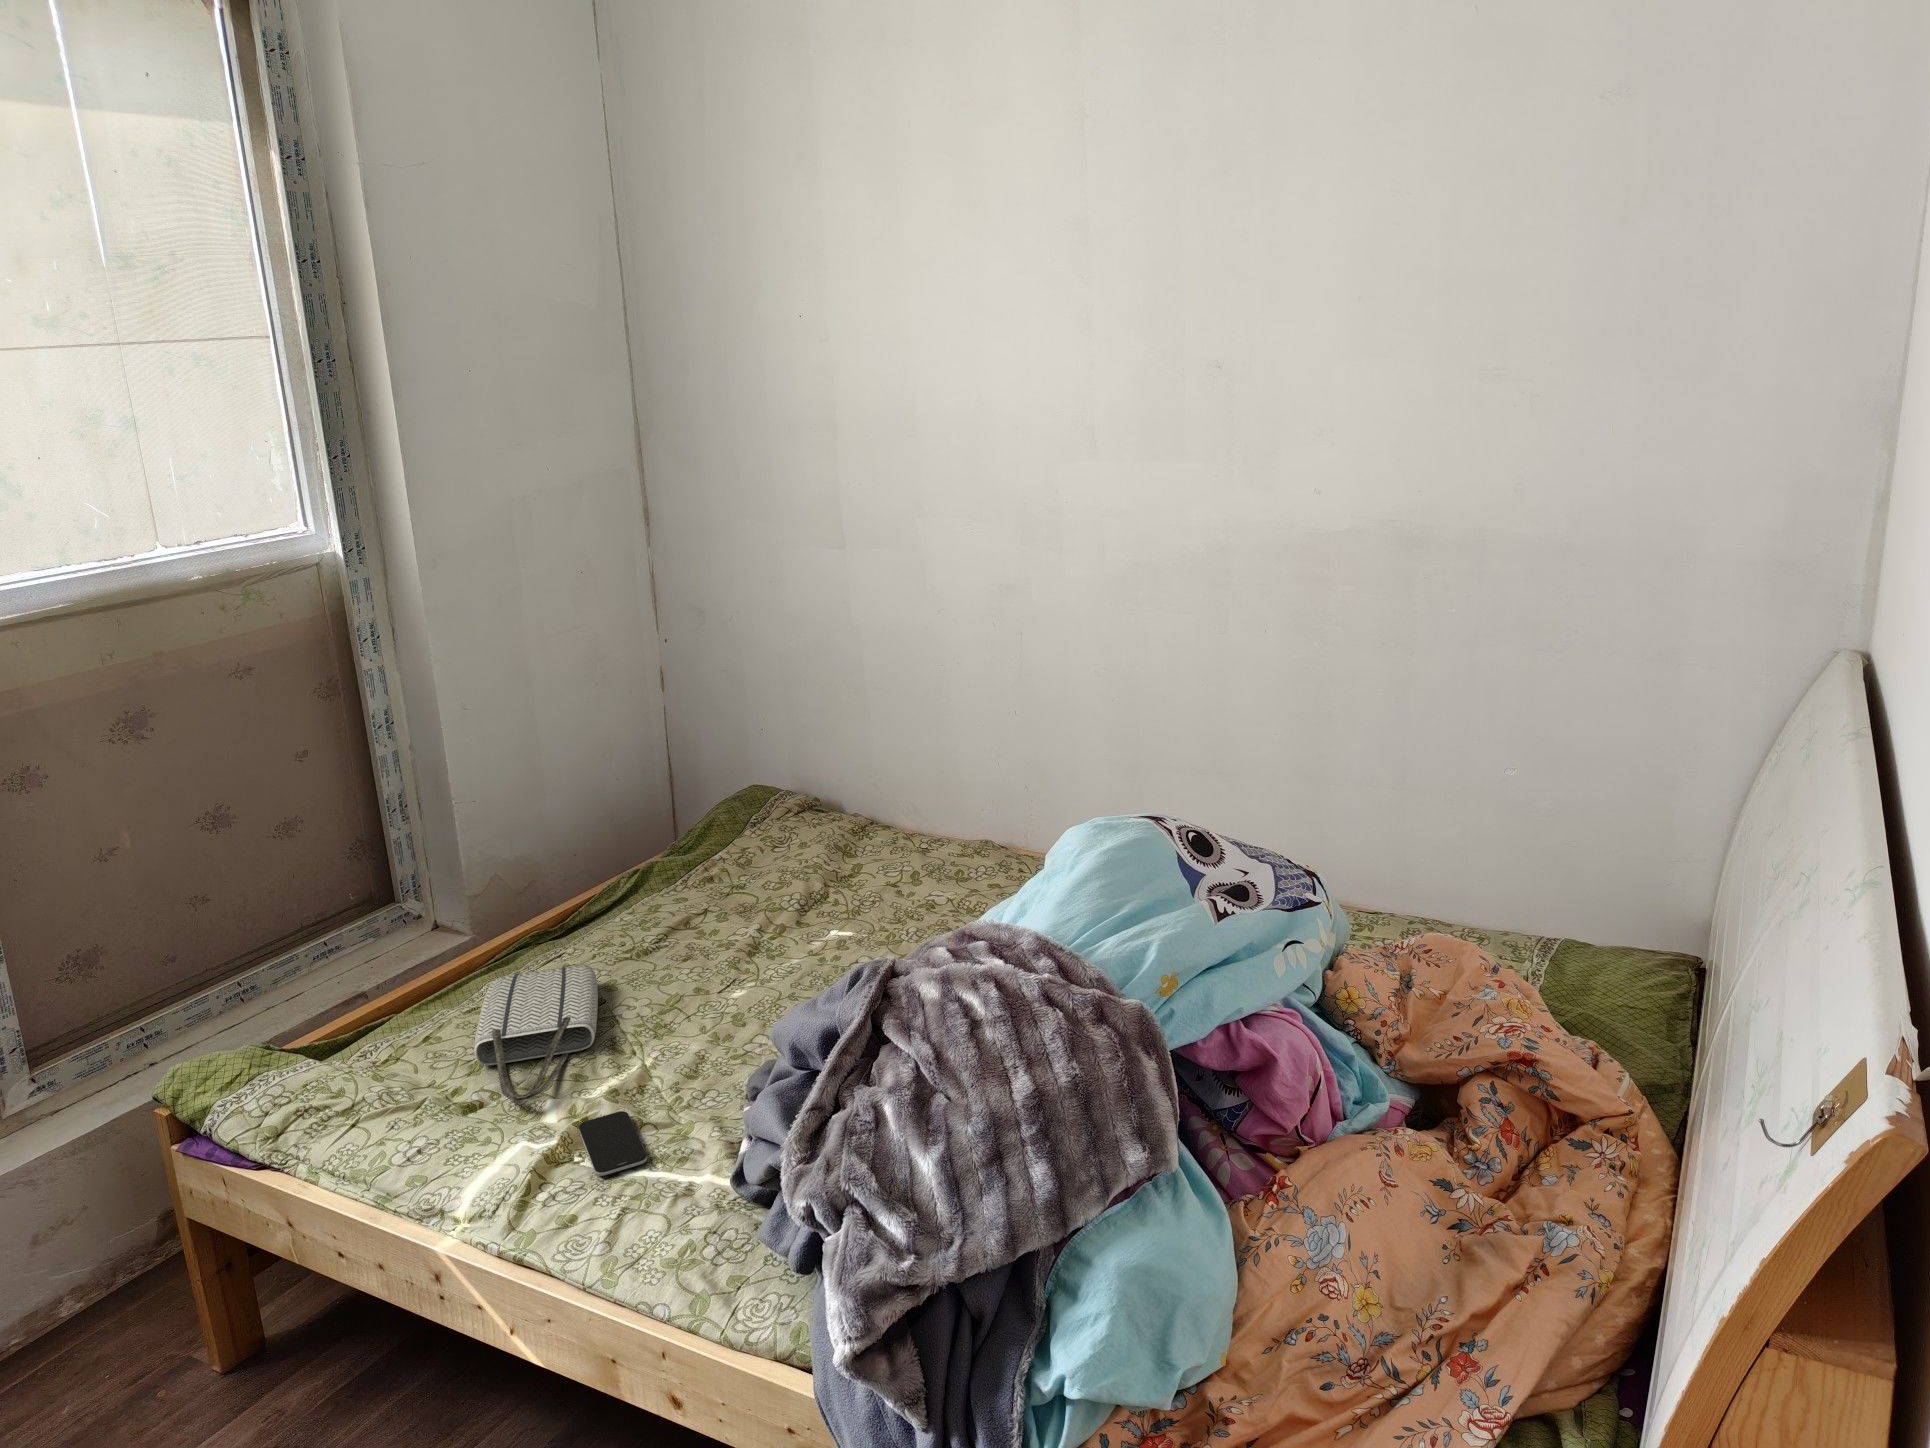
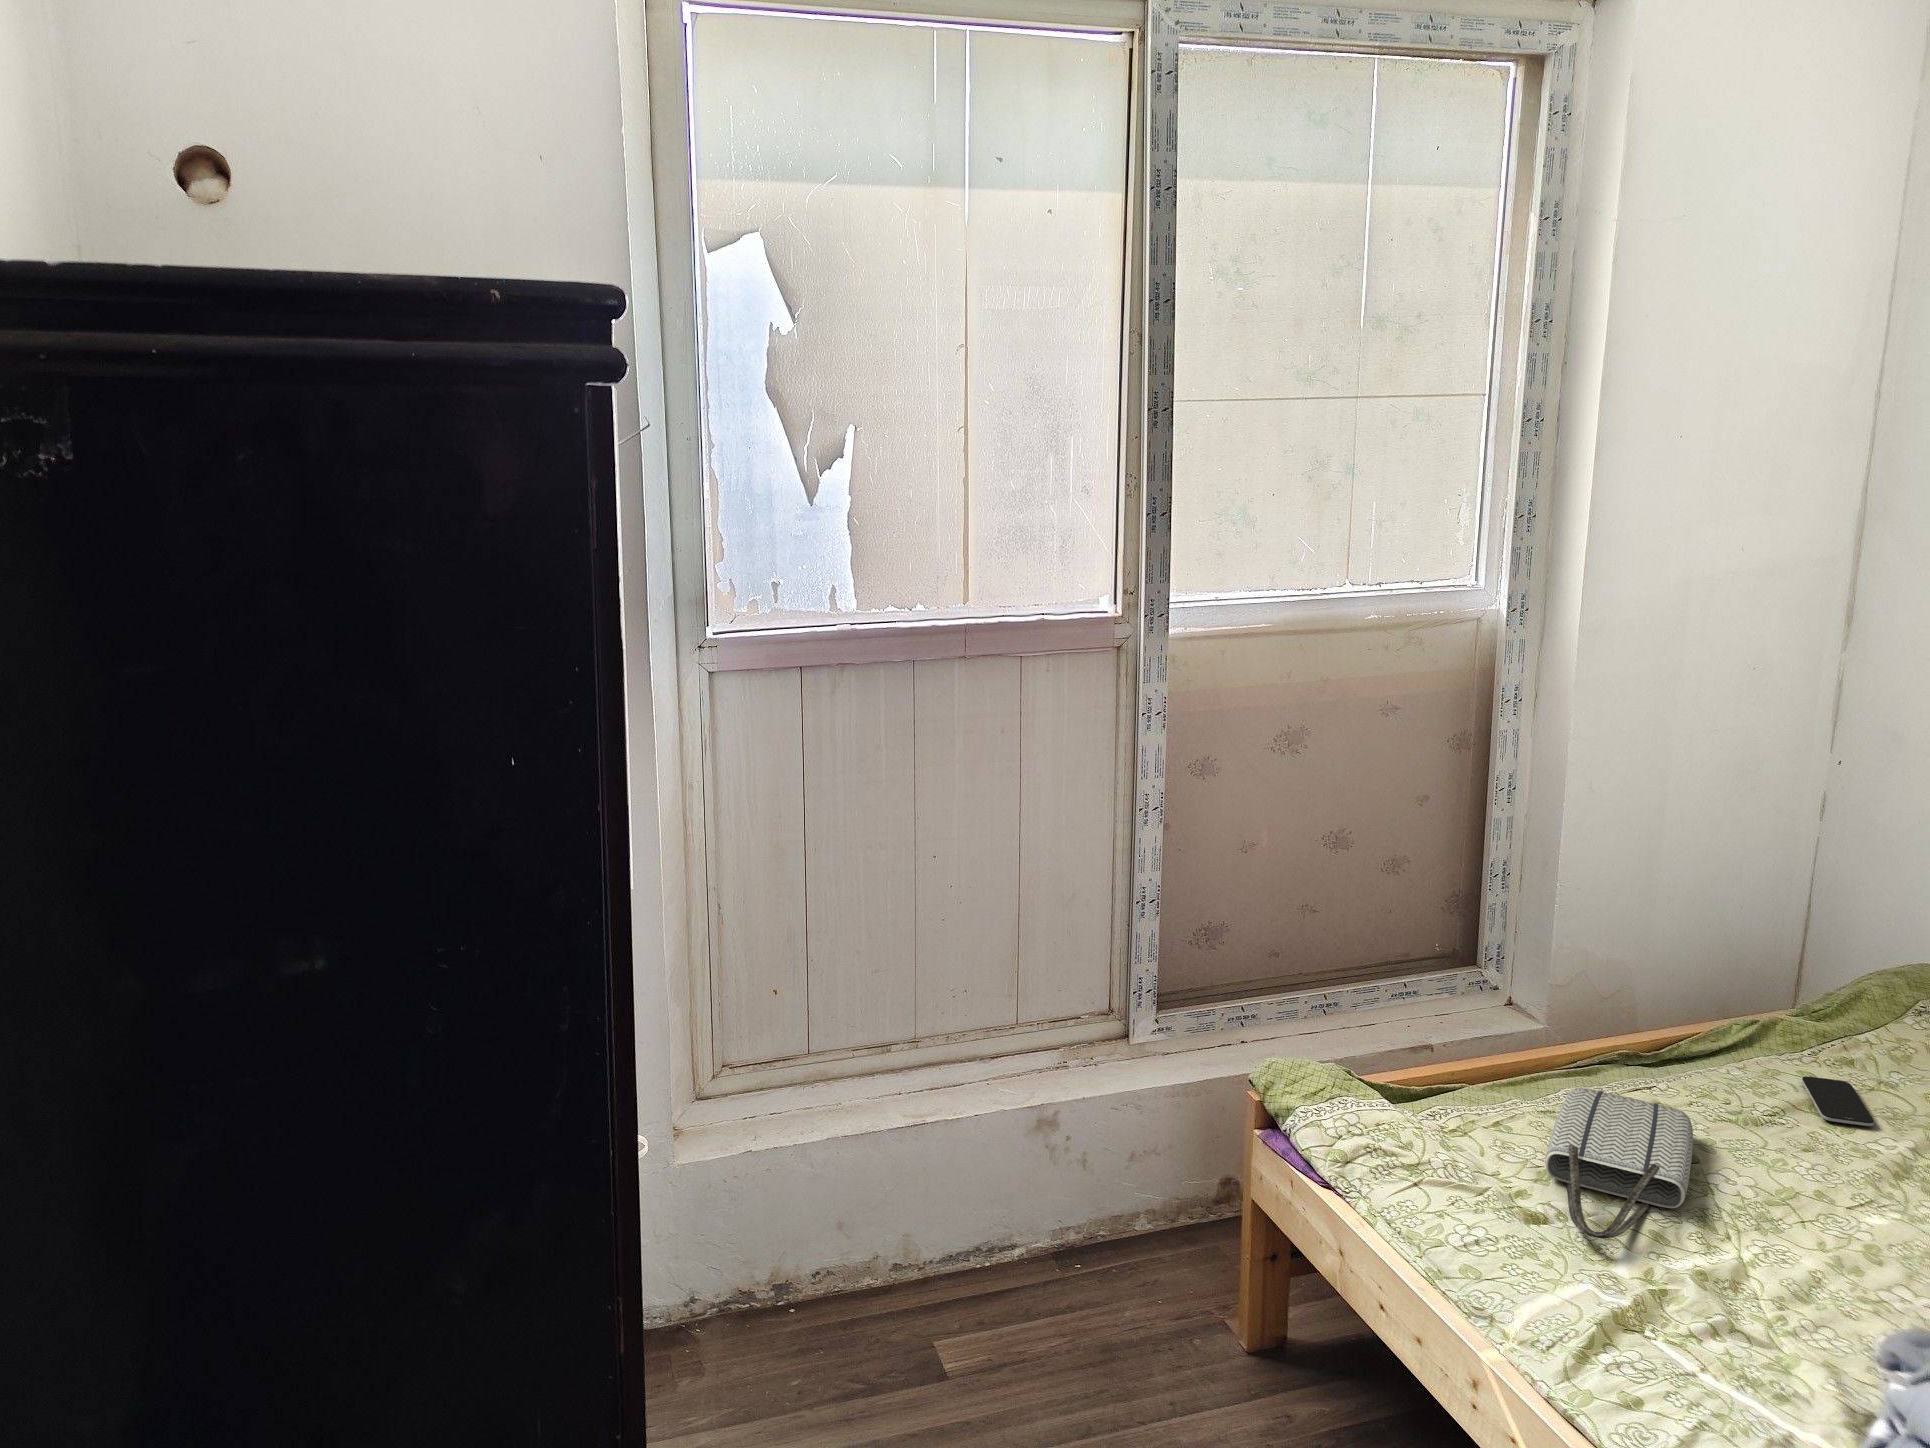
smartphone: present [579,1111,647,1176] -> present [1802,1076,1874,1126]

